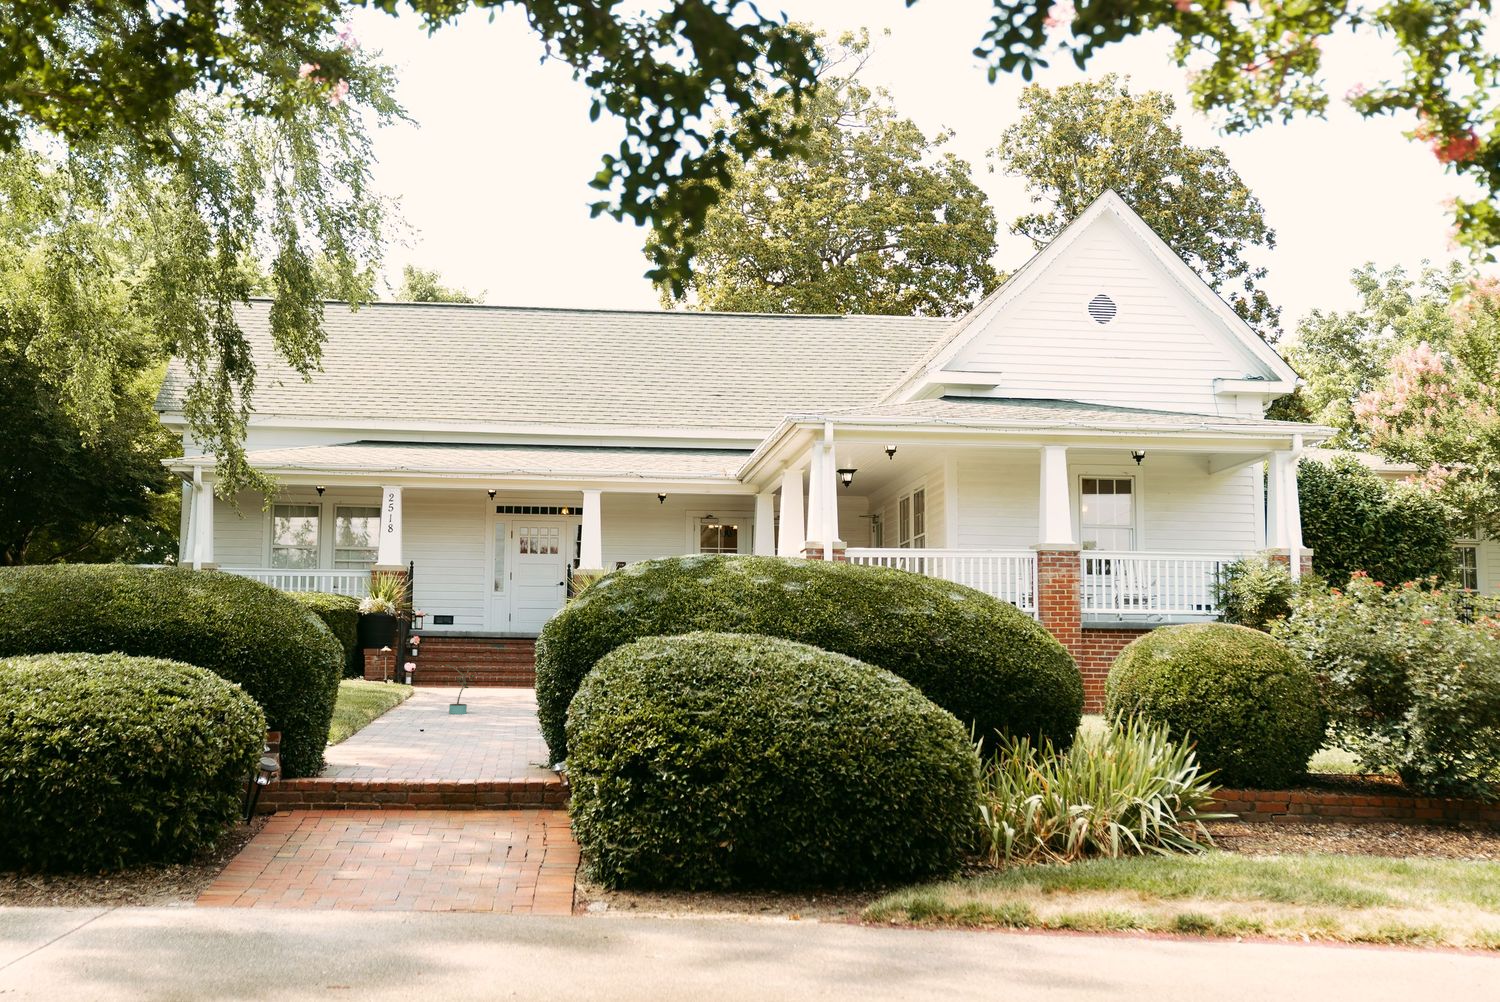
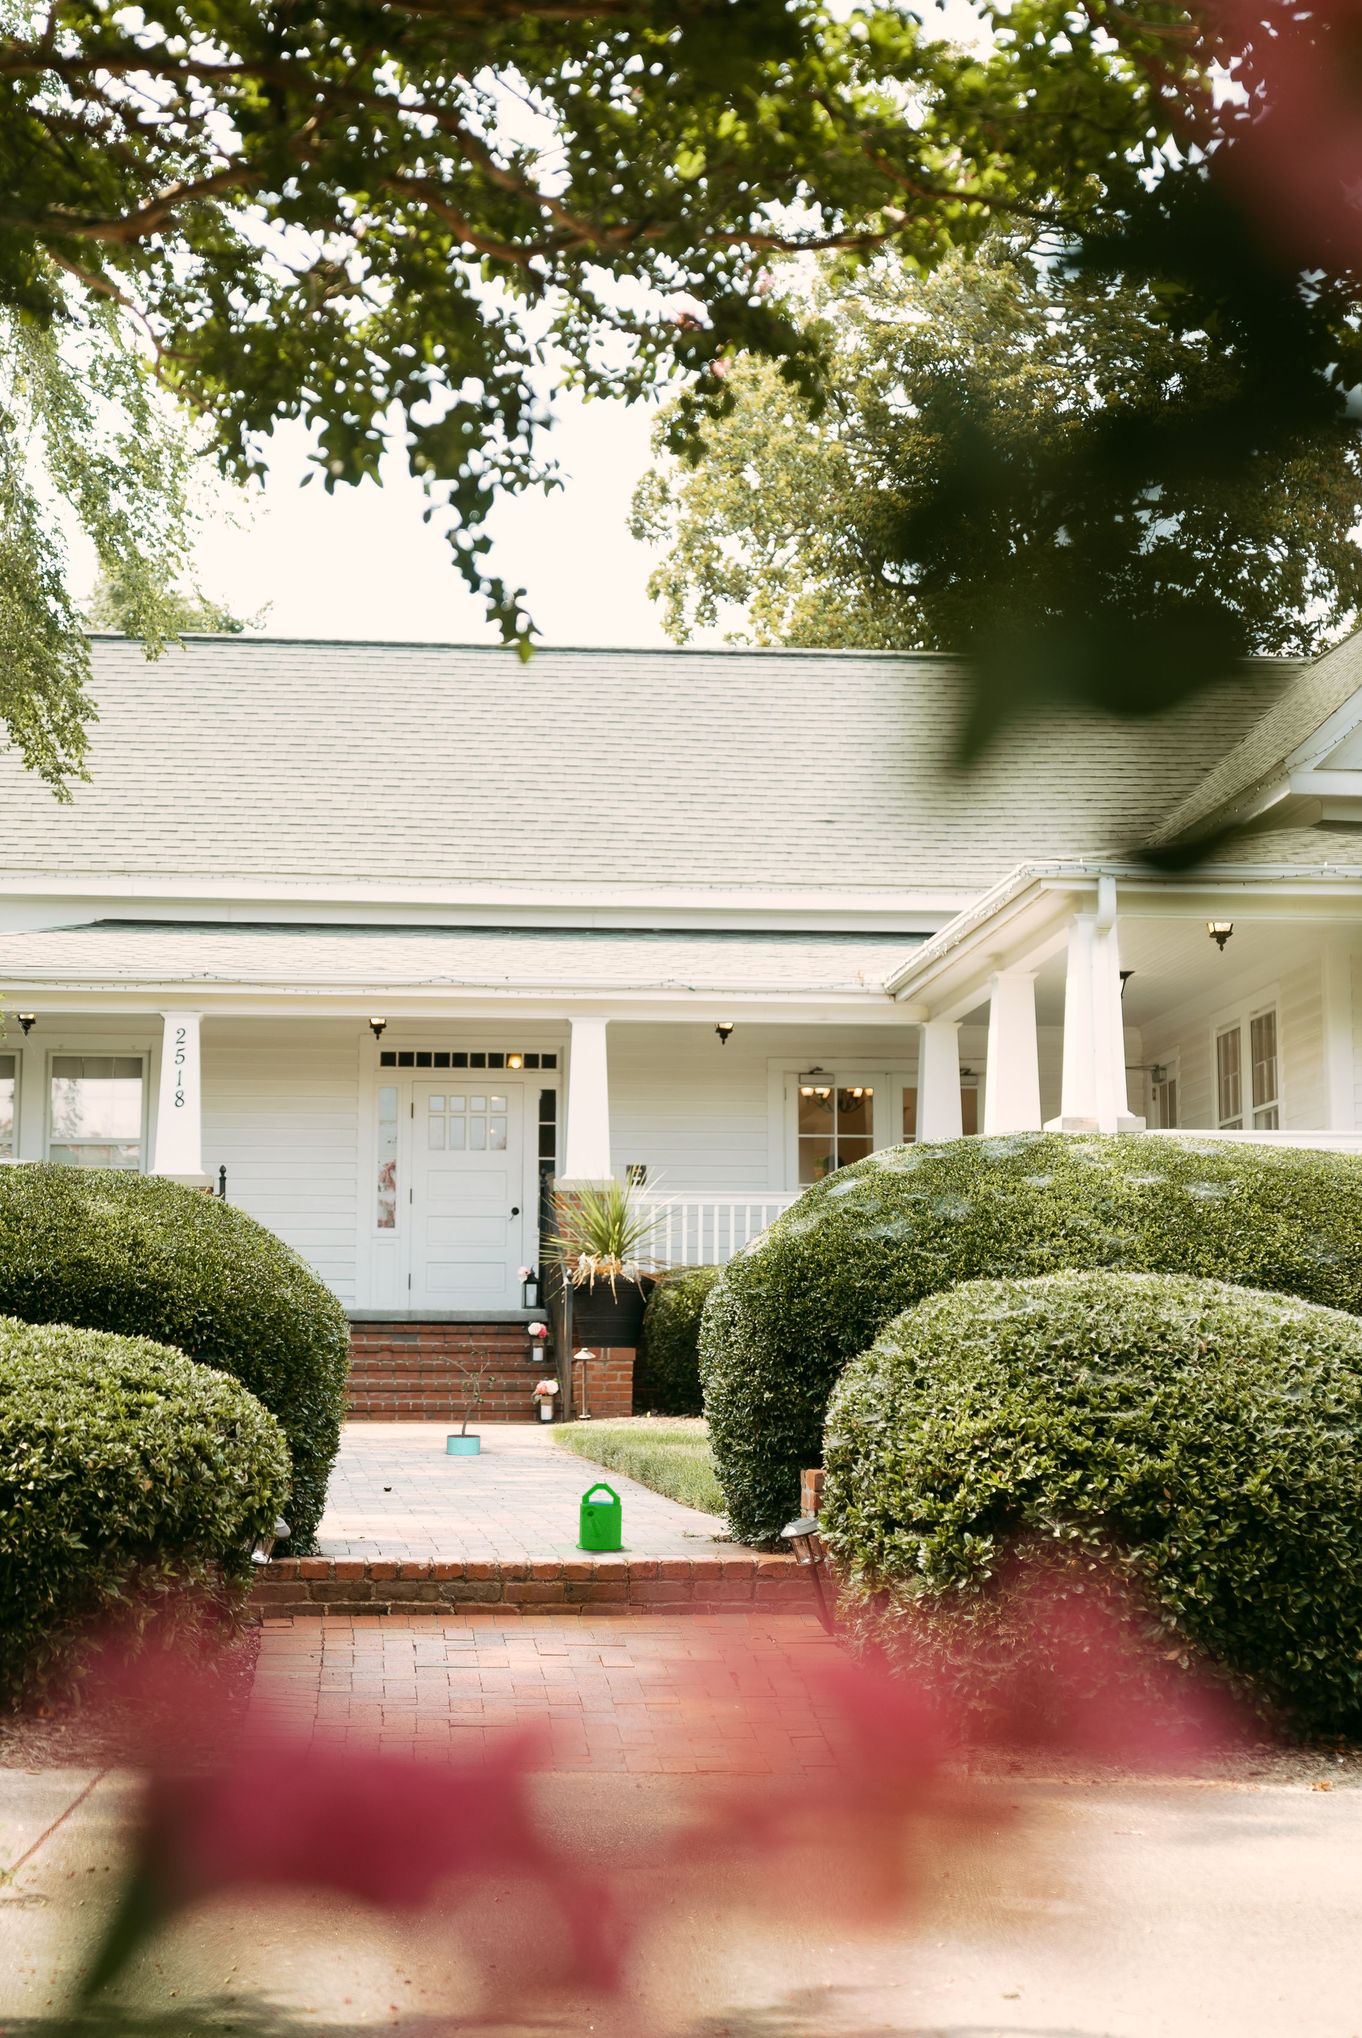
watering can: none [466,737,492,772] -> present [576,1482,624,1549]

